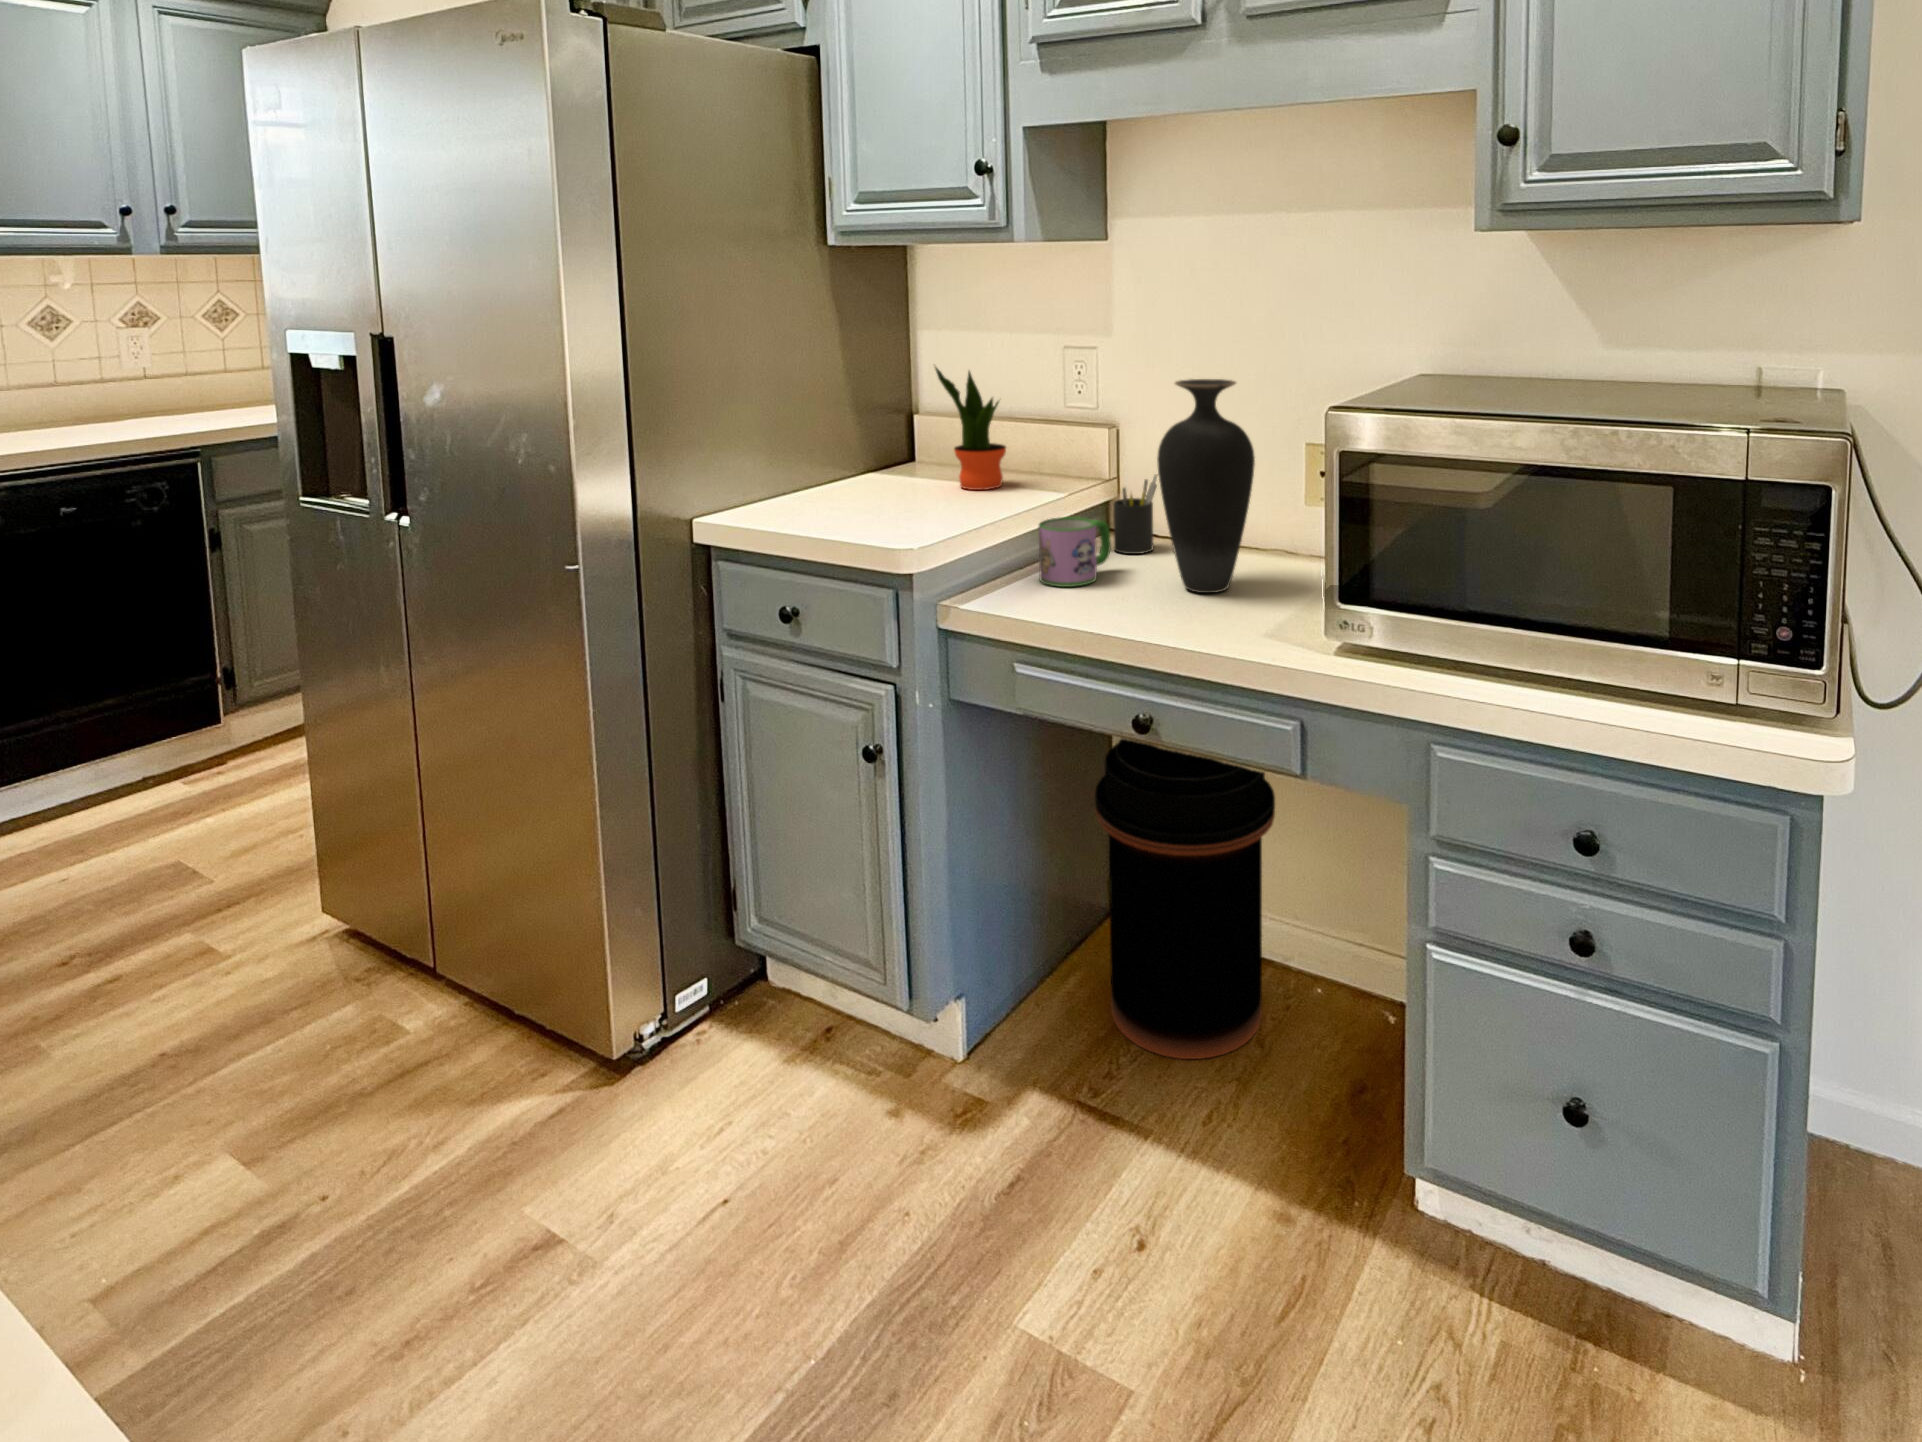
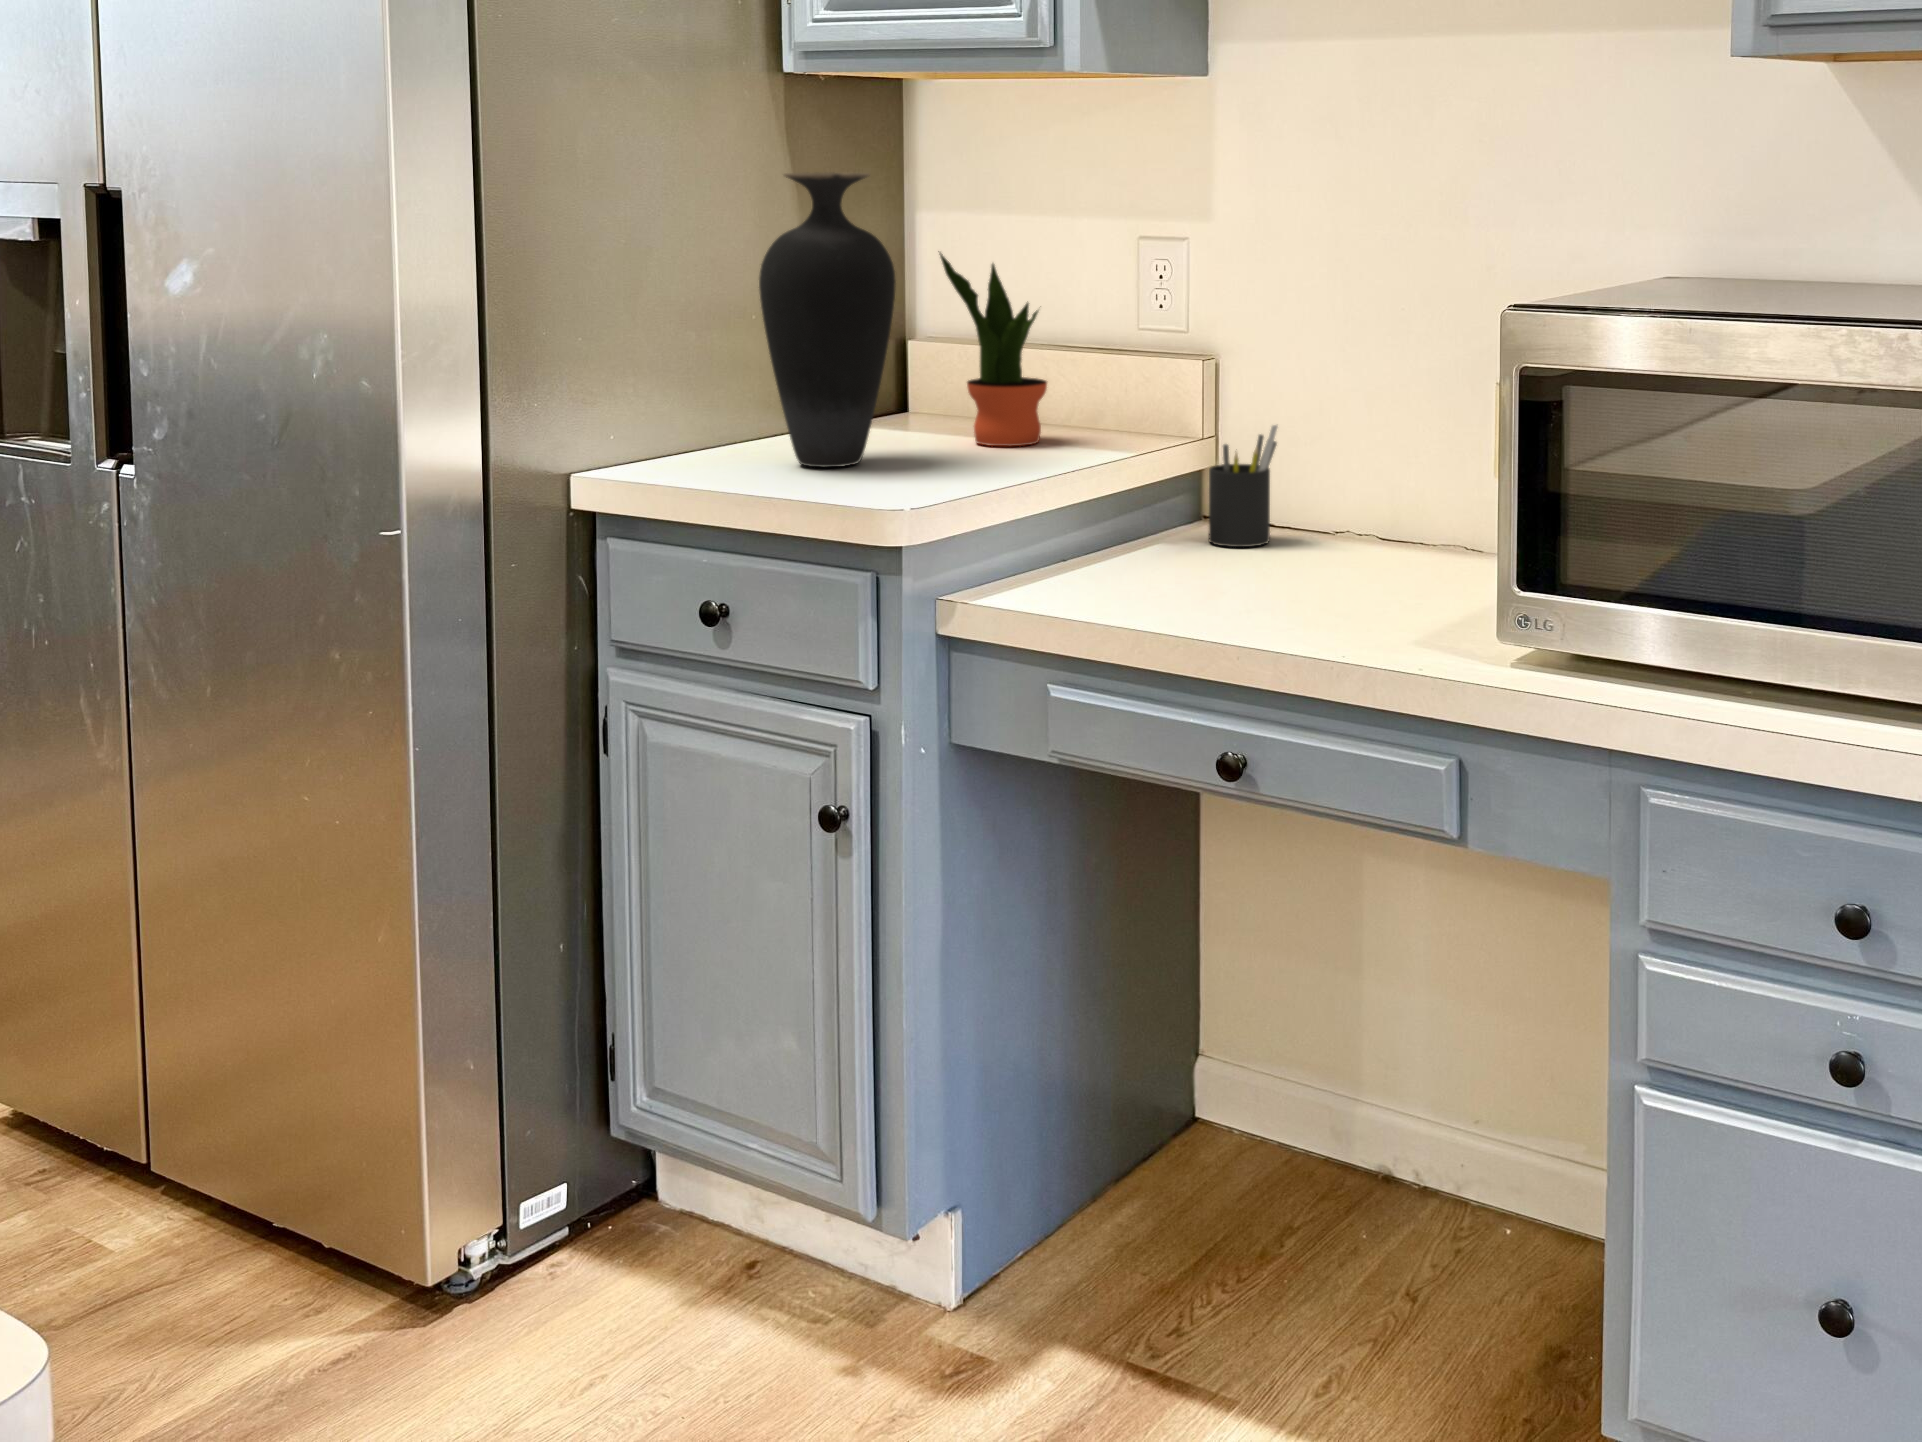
vase: present [1157,379,1255,593] -> present [759,173,896,467]
mug: present [1039,517,1111,587] -> none [1091,482,1201,584]
trash can: present [1095,739,1275,1059] -> none [1169,810,1445,1314]

